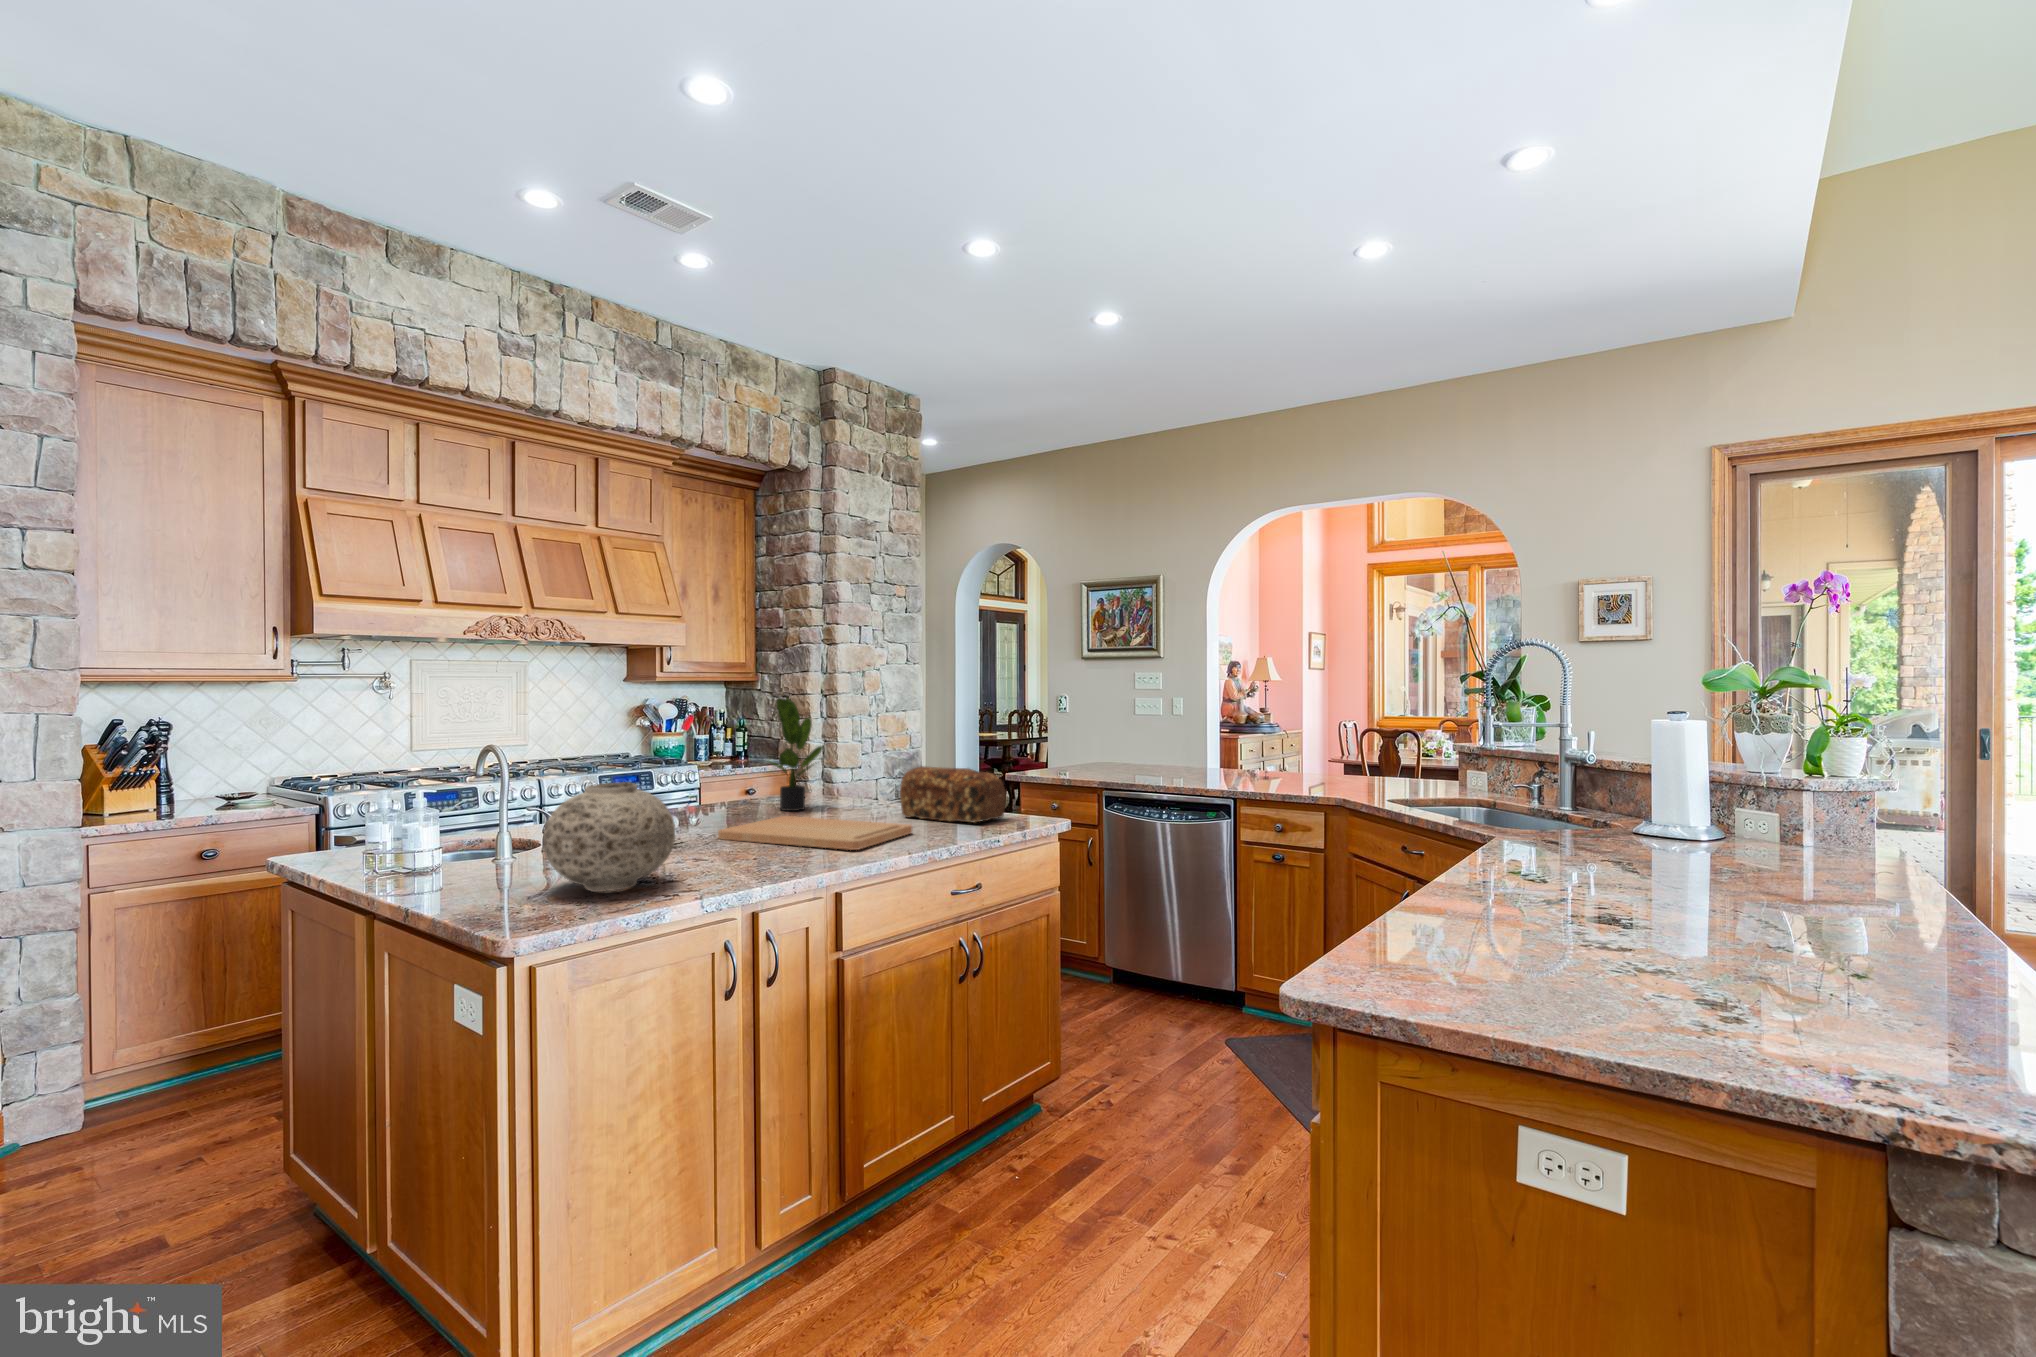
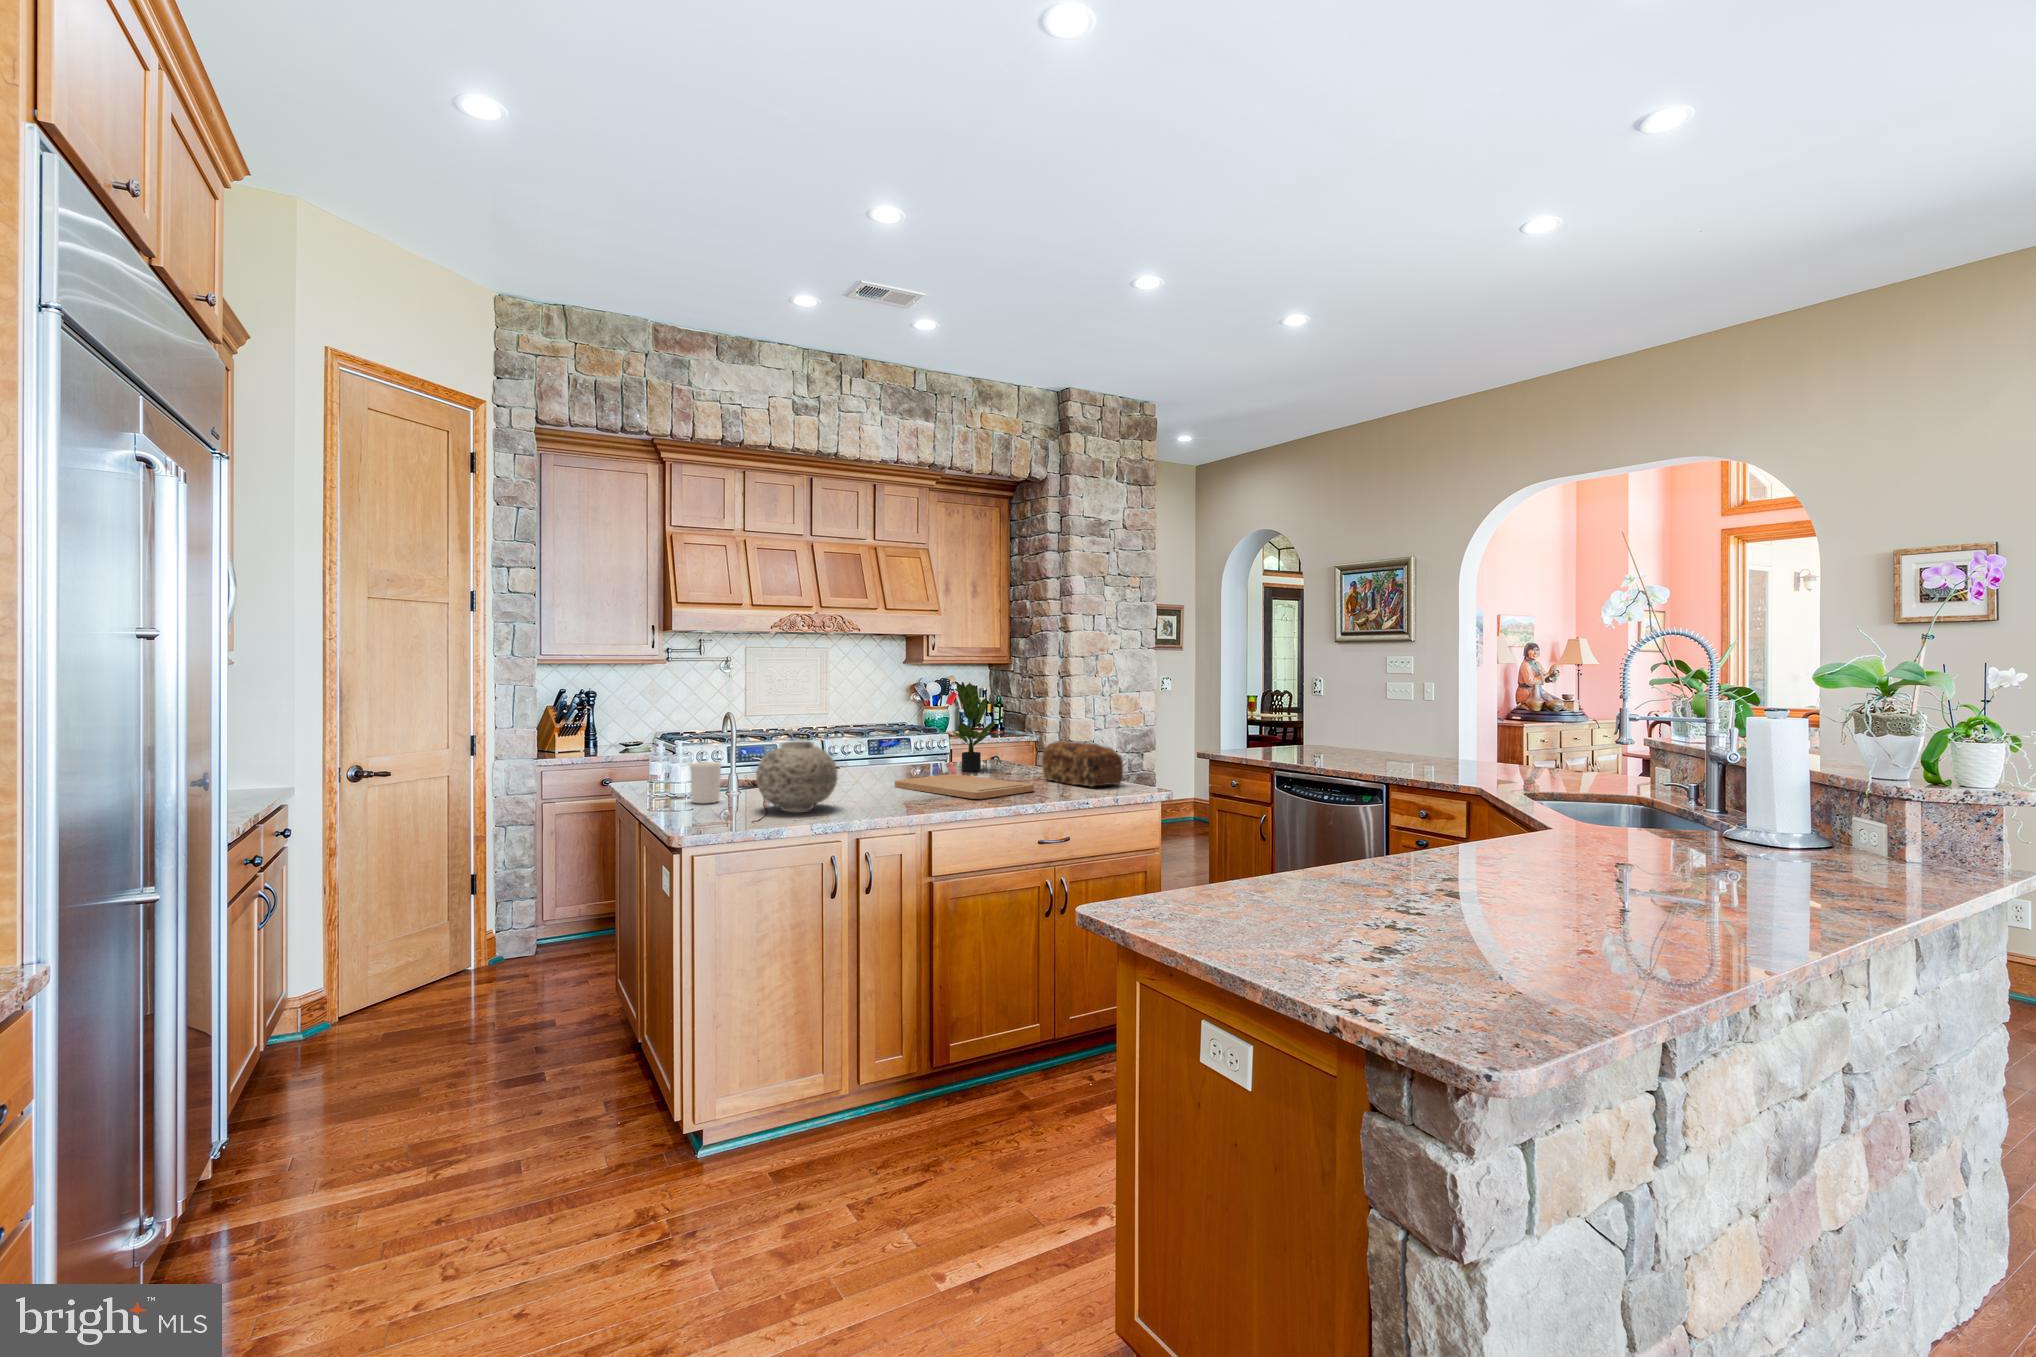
candle holder: none [412,821,470,889] -> present [690,762,721,803]

